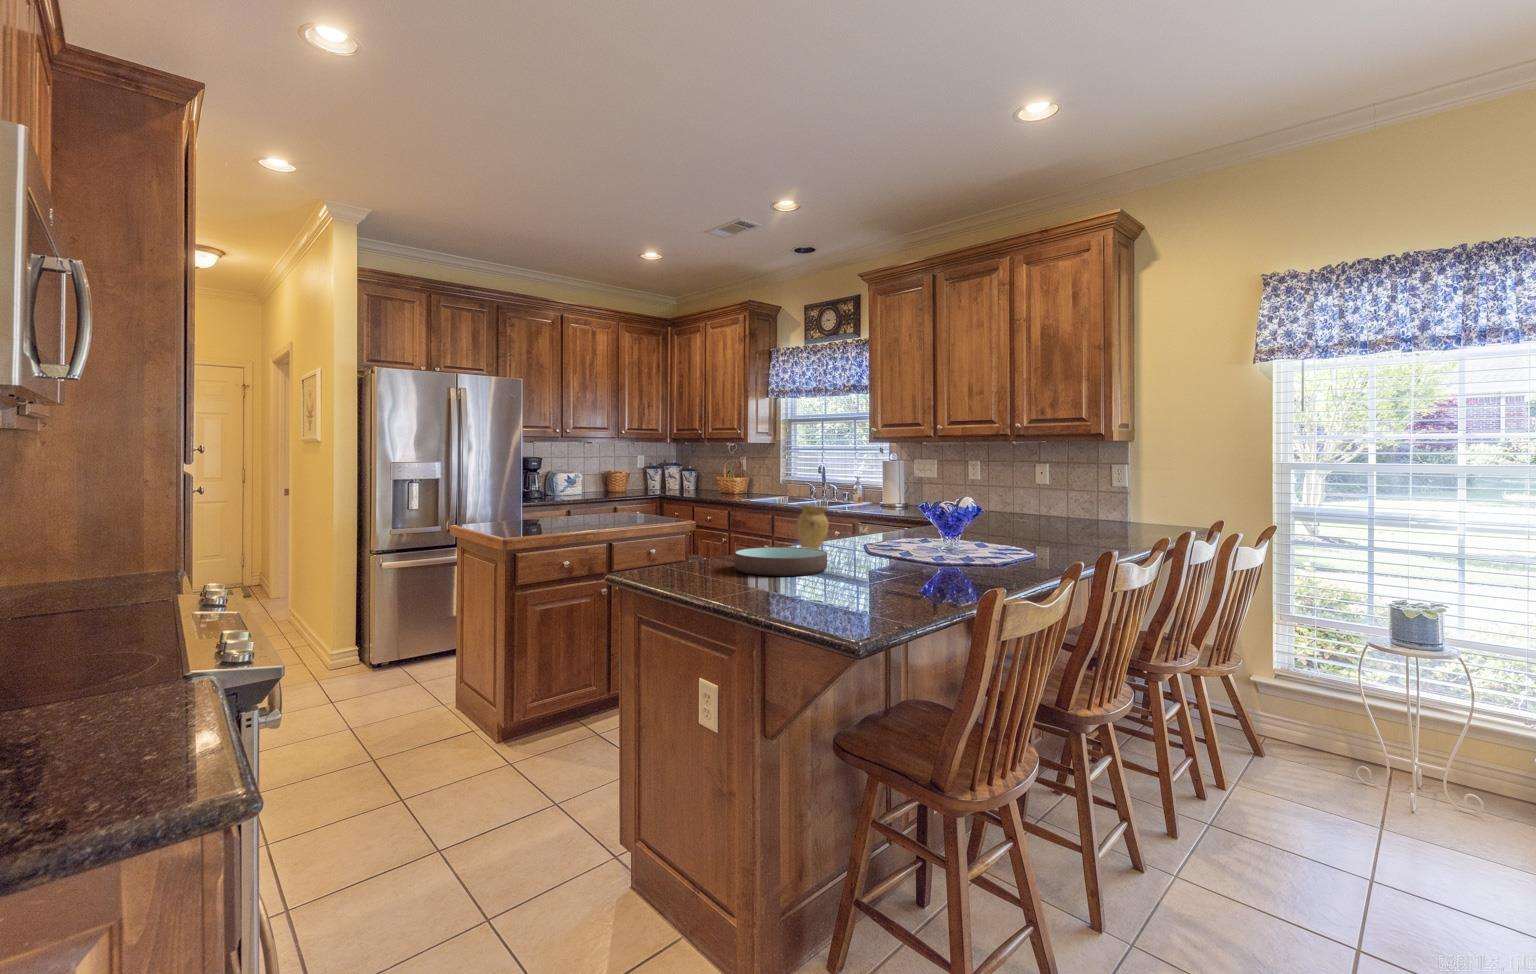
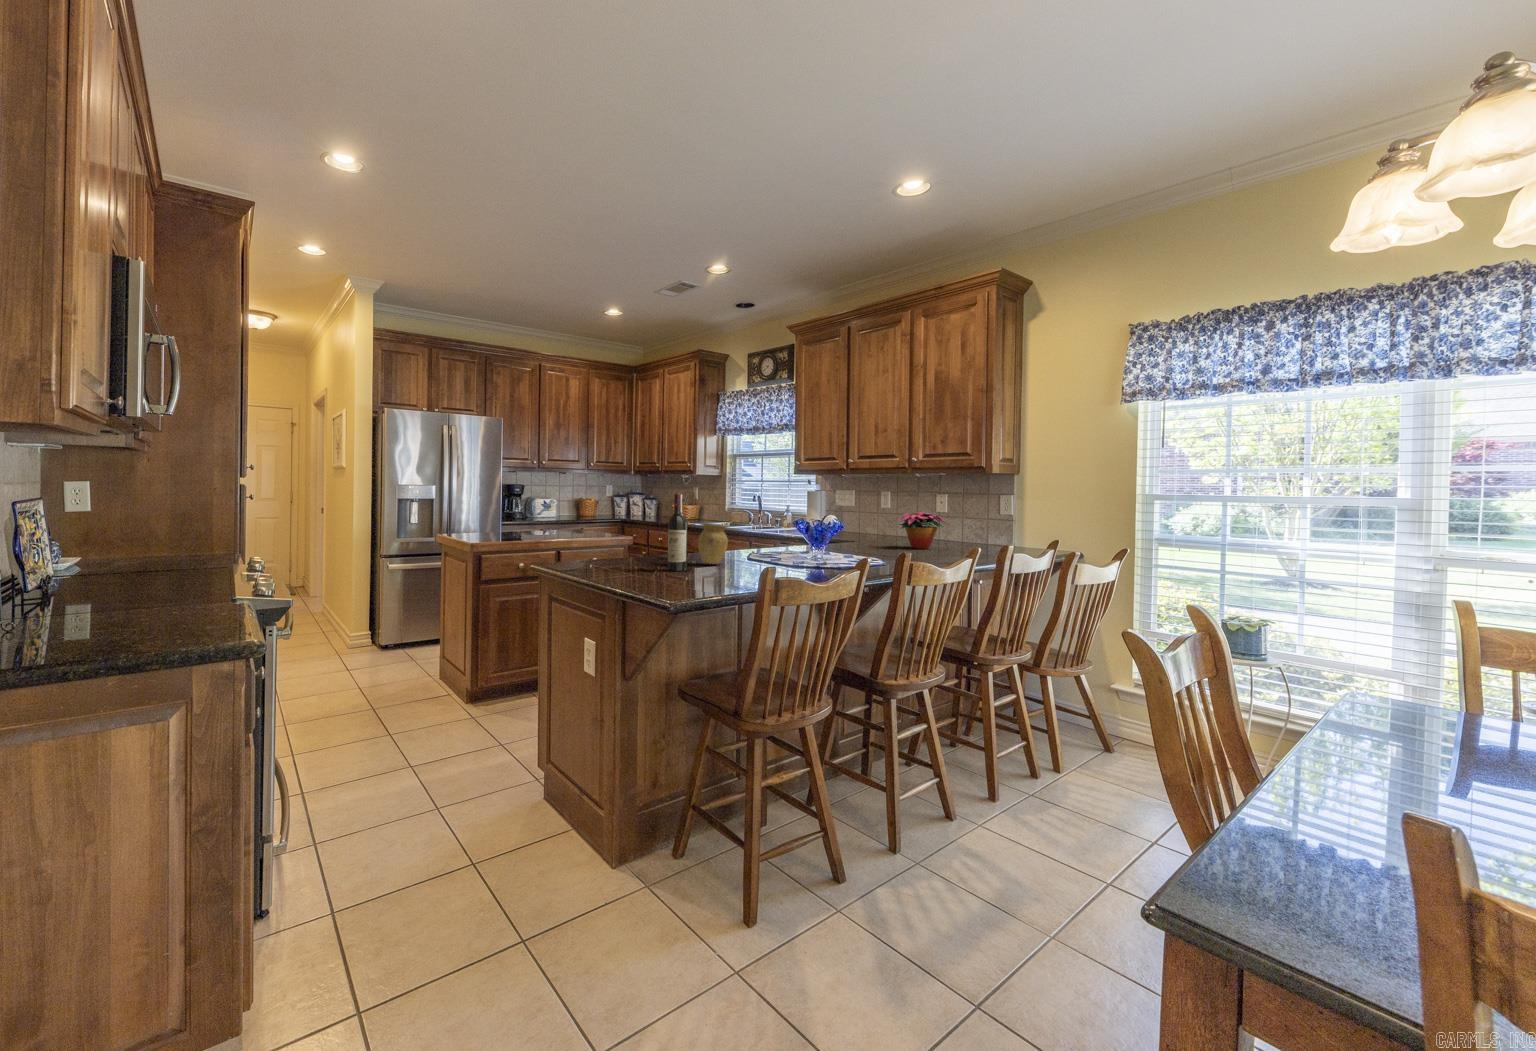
wine bottle: none [770,474,791,558] -> present [668,494,688,571]
flower arrangement: none [996,486,1061,528] -> present [898,512,947,549]
bowl: present [734,547,827,576] -> none [621,561,709,587]

